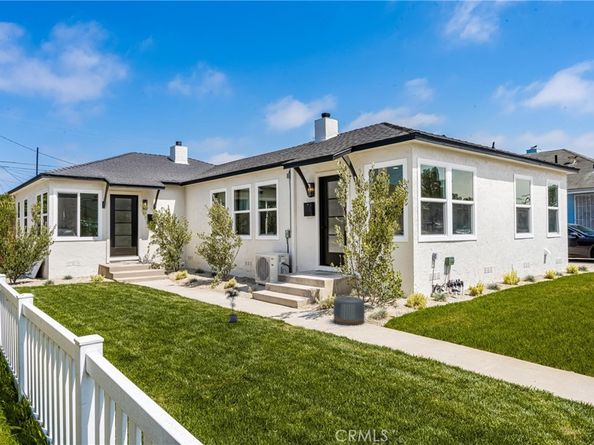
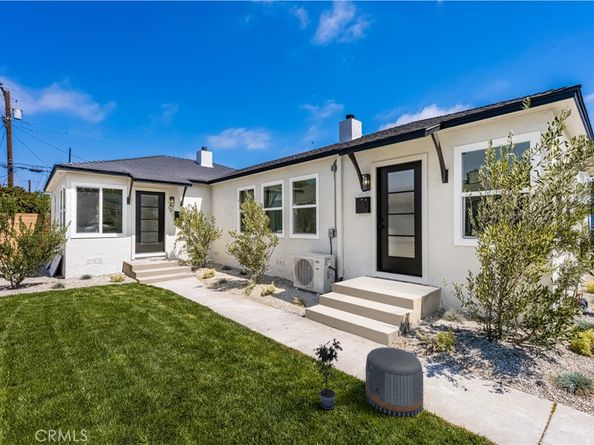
pouf: present [334,296,365,325] -> present [366,347,423,417]

